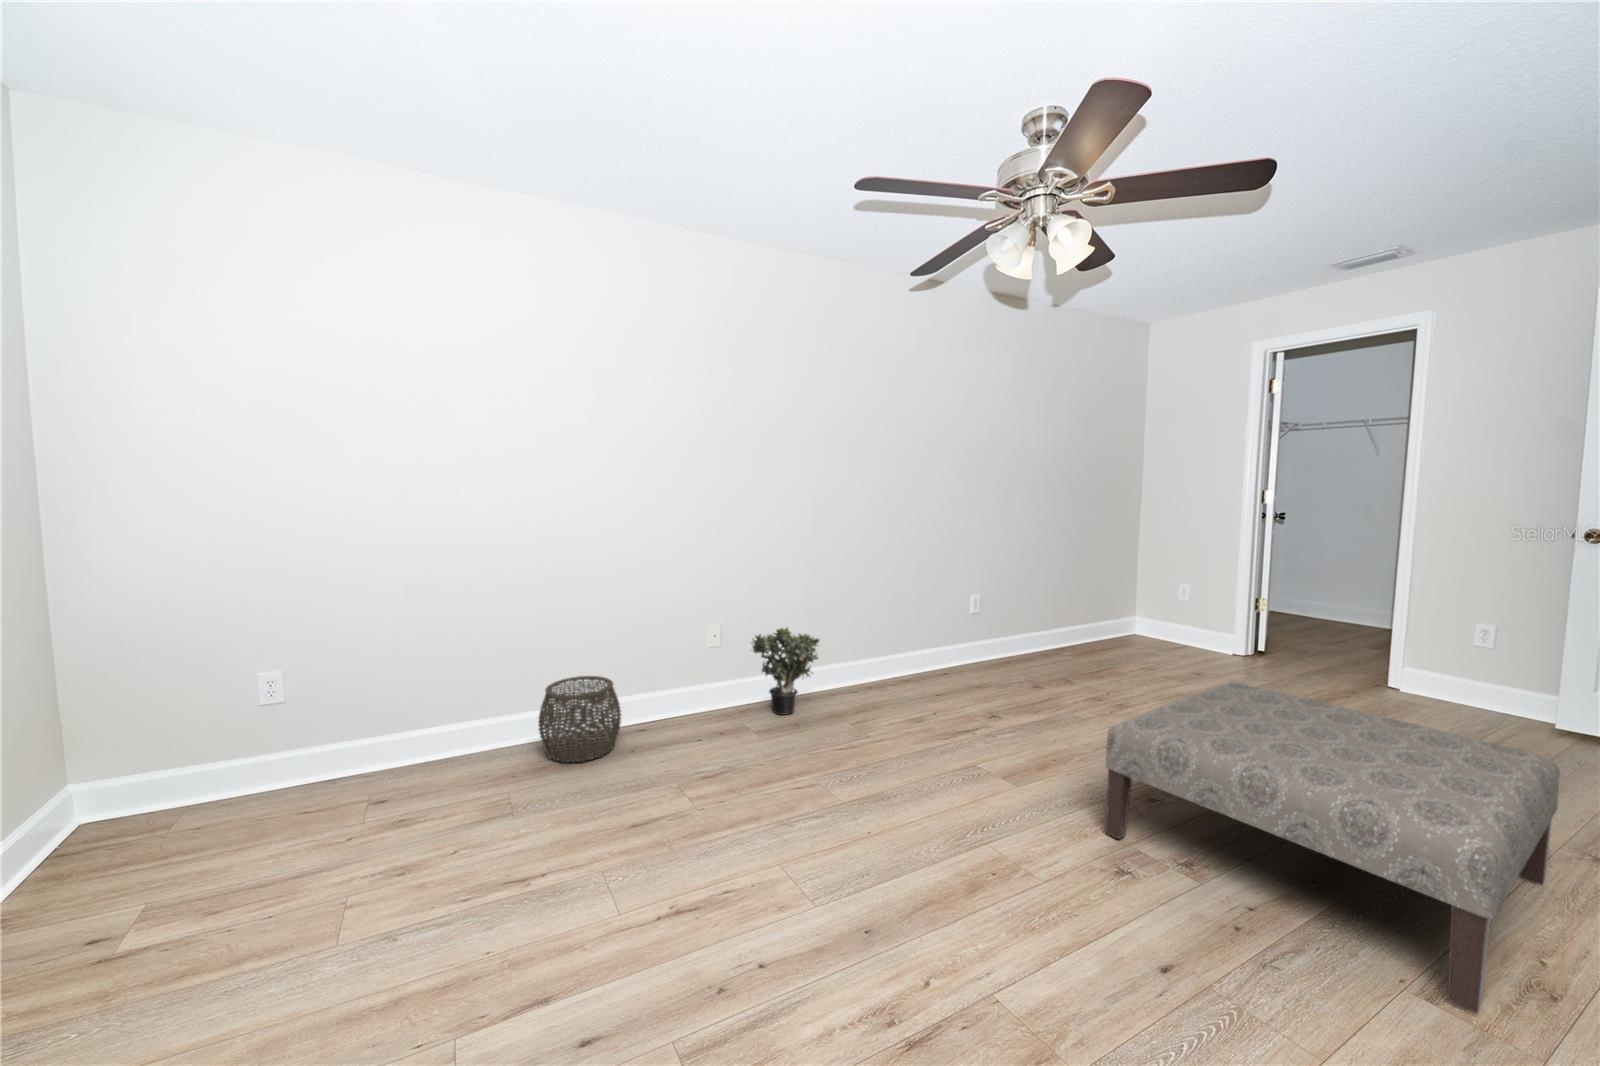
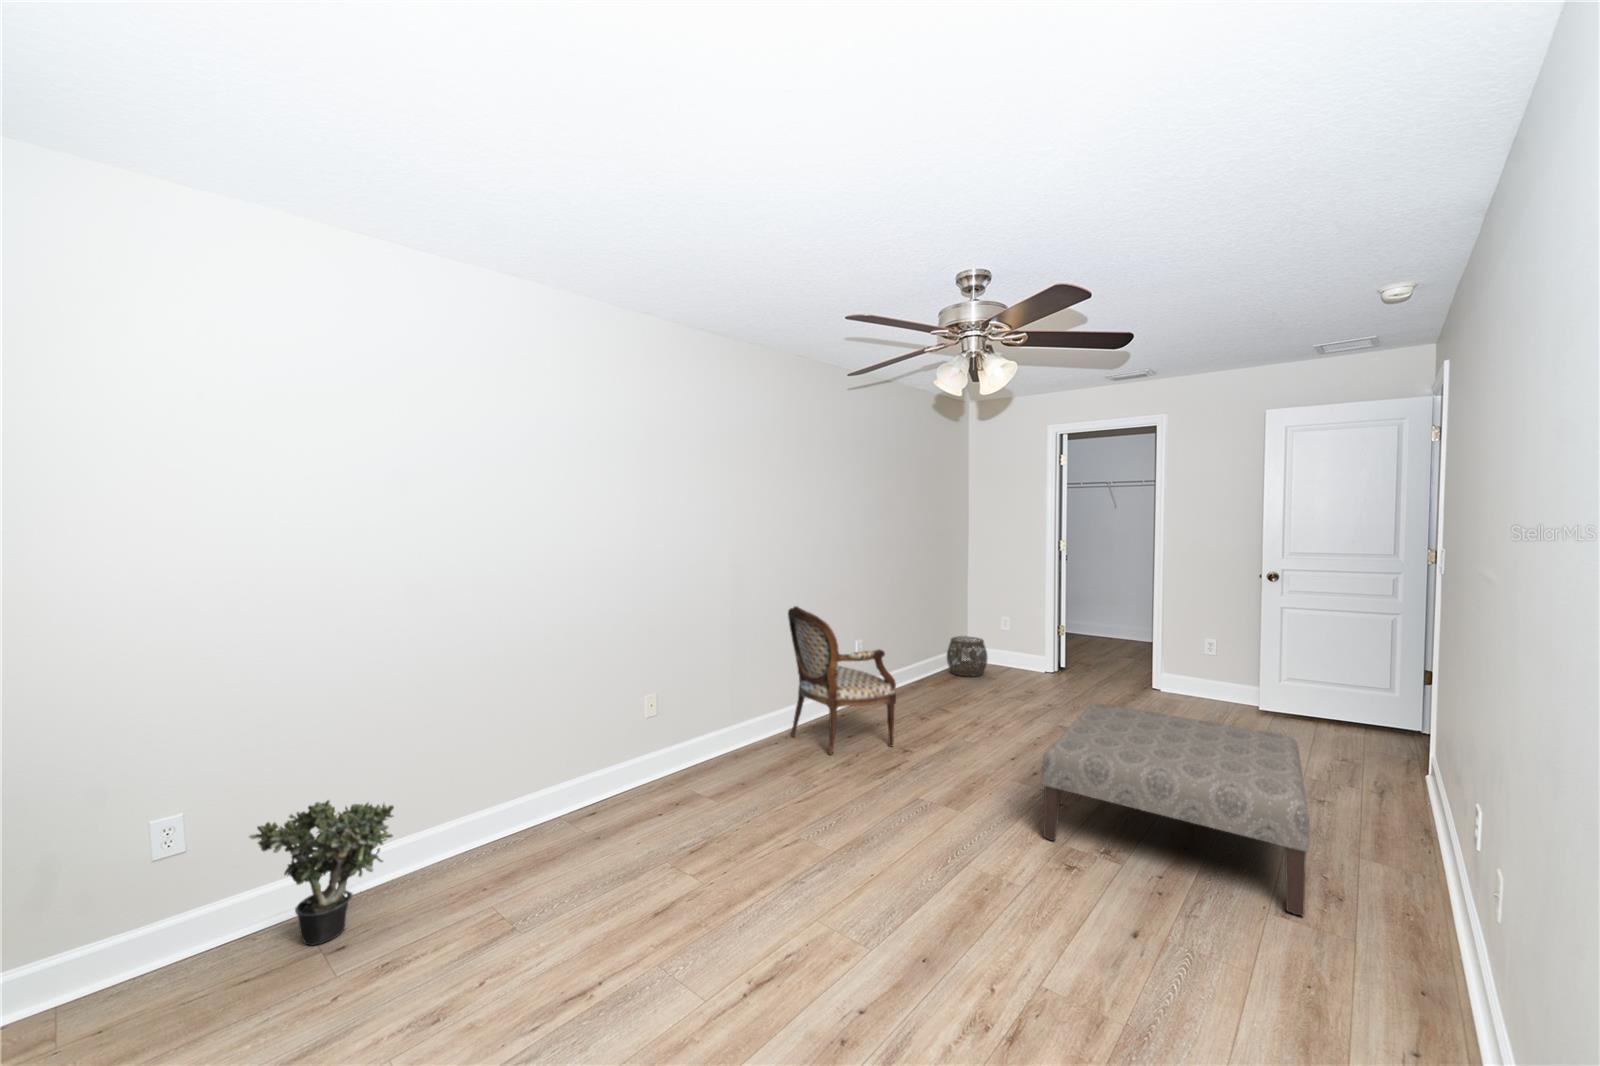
armchair: none [865,547,983,711] -> present [788,606,896,755]
potted plant: present [752,628,819,715] -> present [249,800,394,945]
woven basket: present [538,676,621,763] -> present [947,636,987,676]

